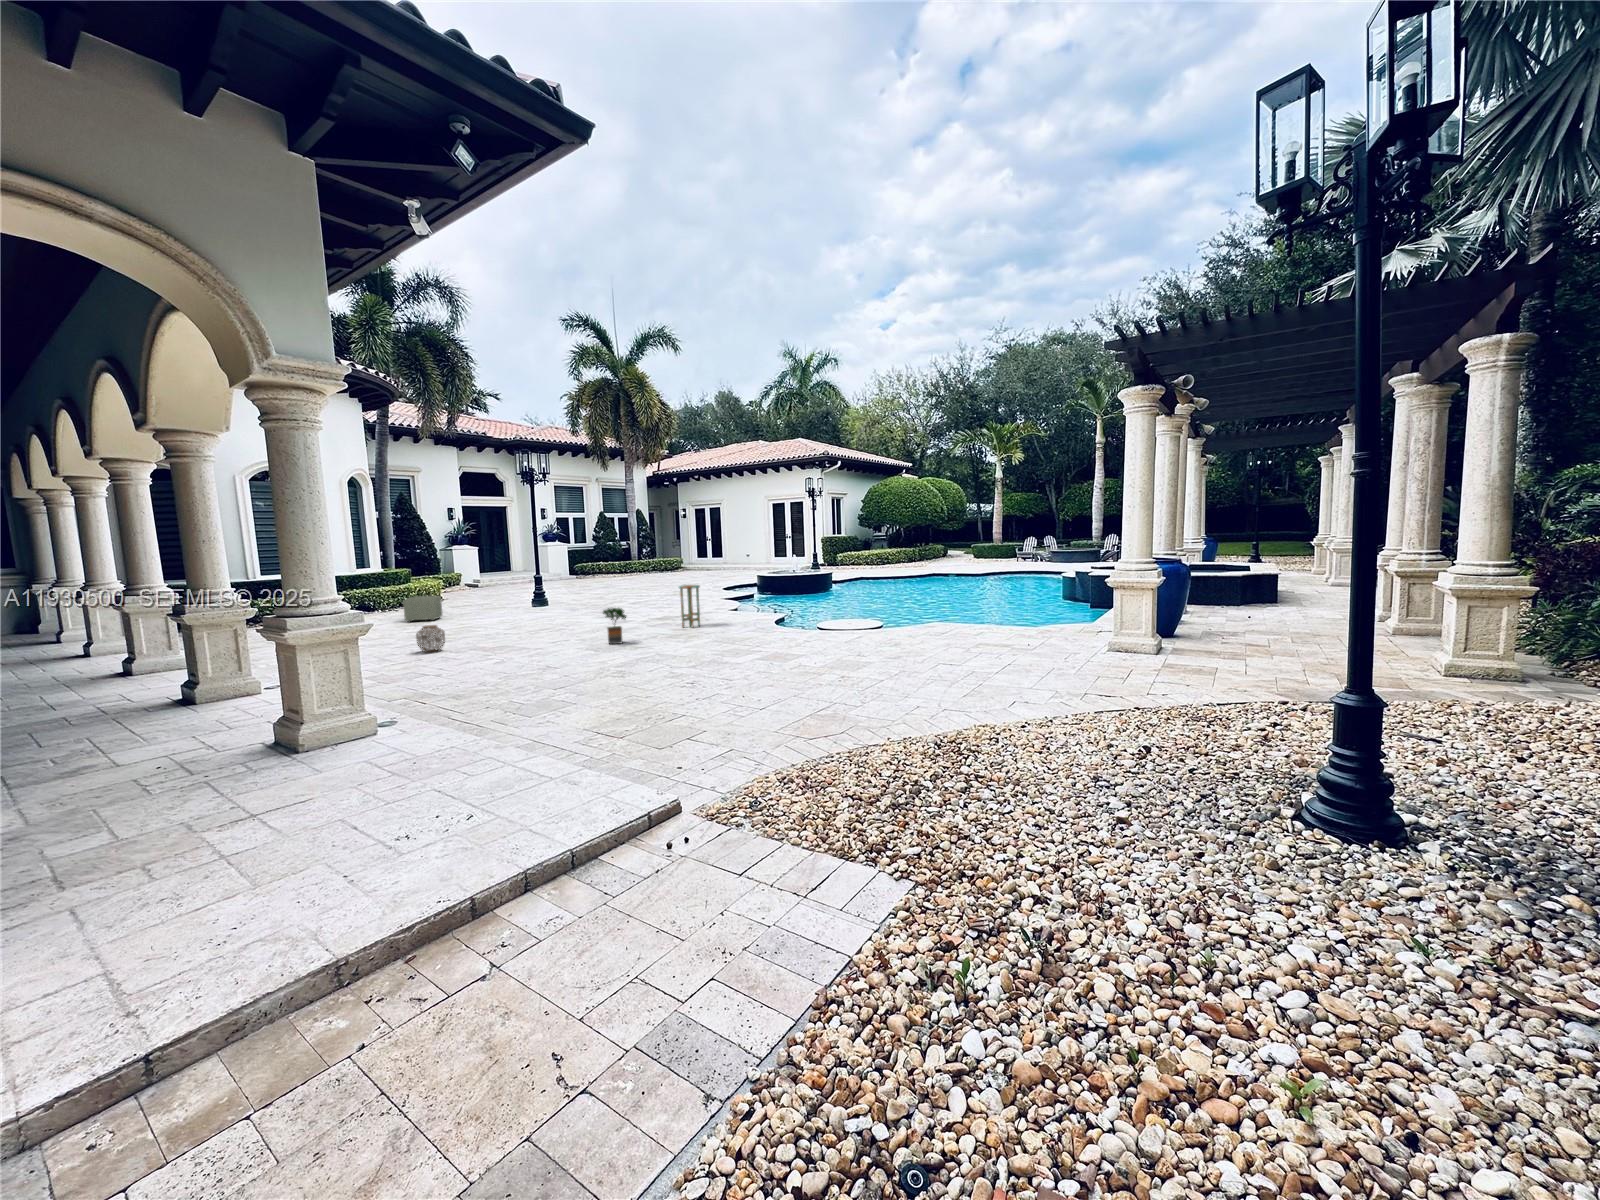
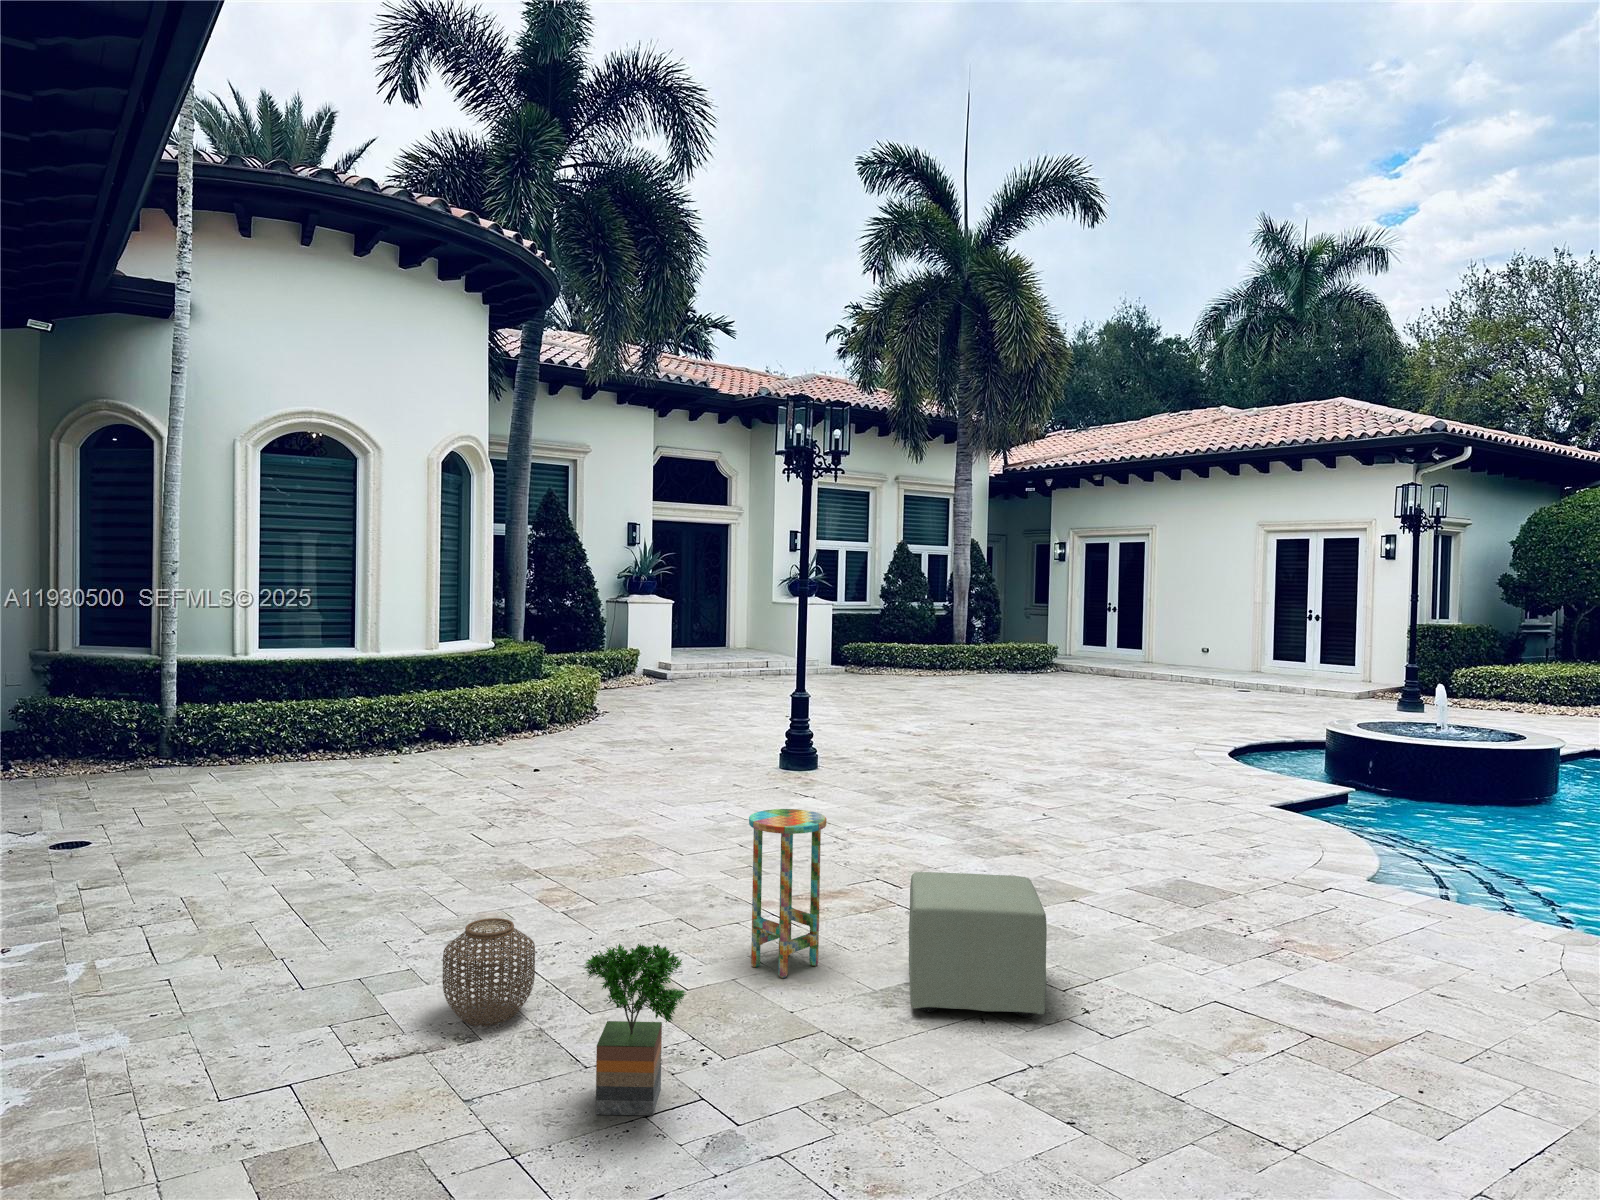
side table: present [679,585,700,627] -> present [749,809,827,978]
ottoman: present [403,596,442,622] -> present [909,872,1047,1017]
potted tree: present [603,608,626,644] -> present [584,943,686,1116]

